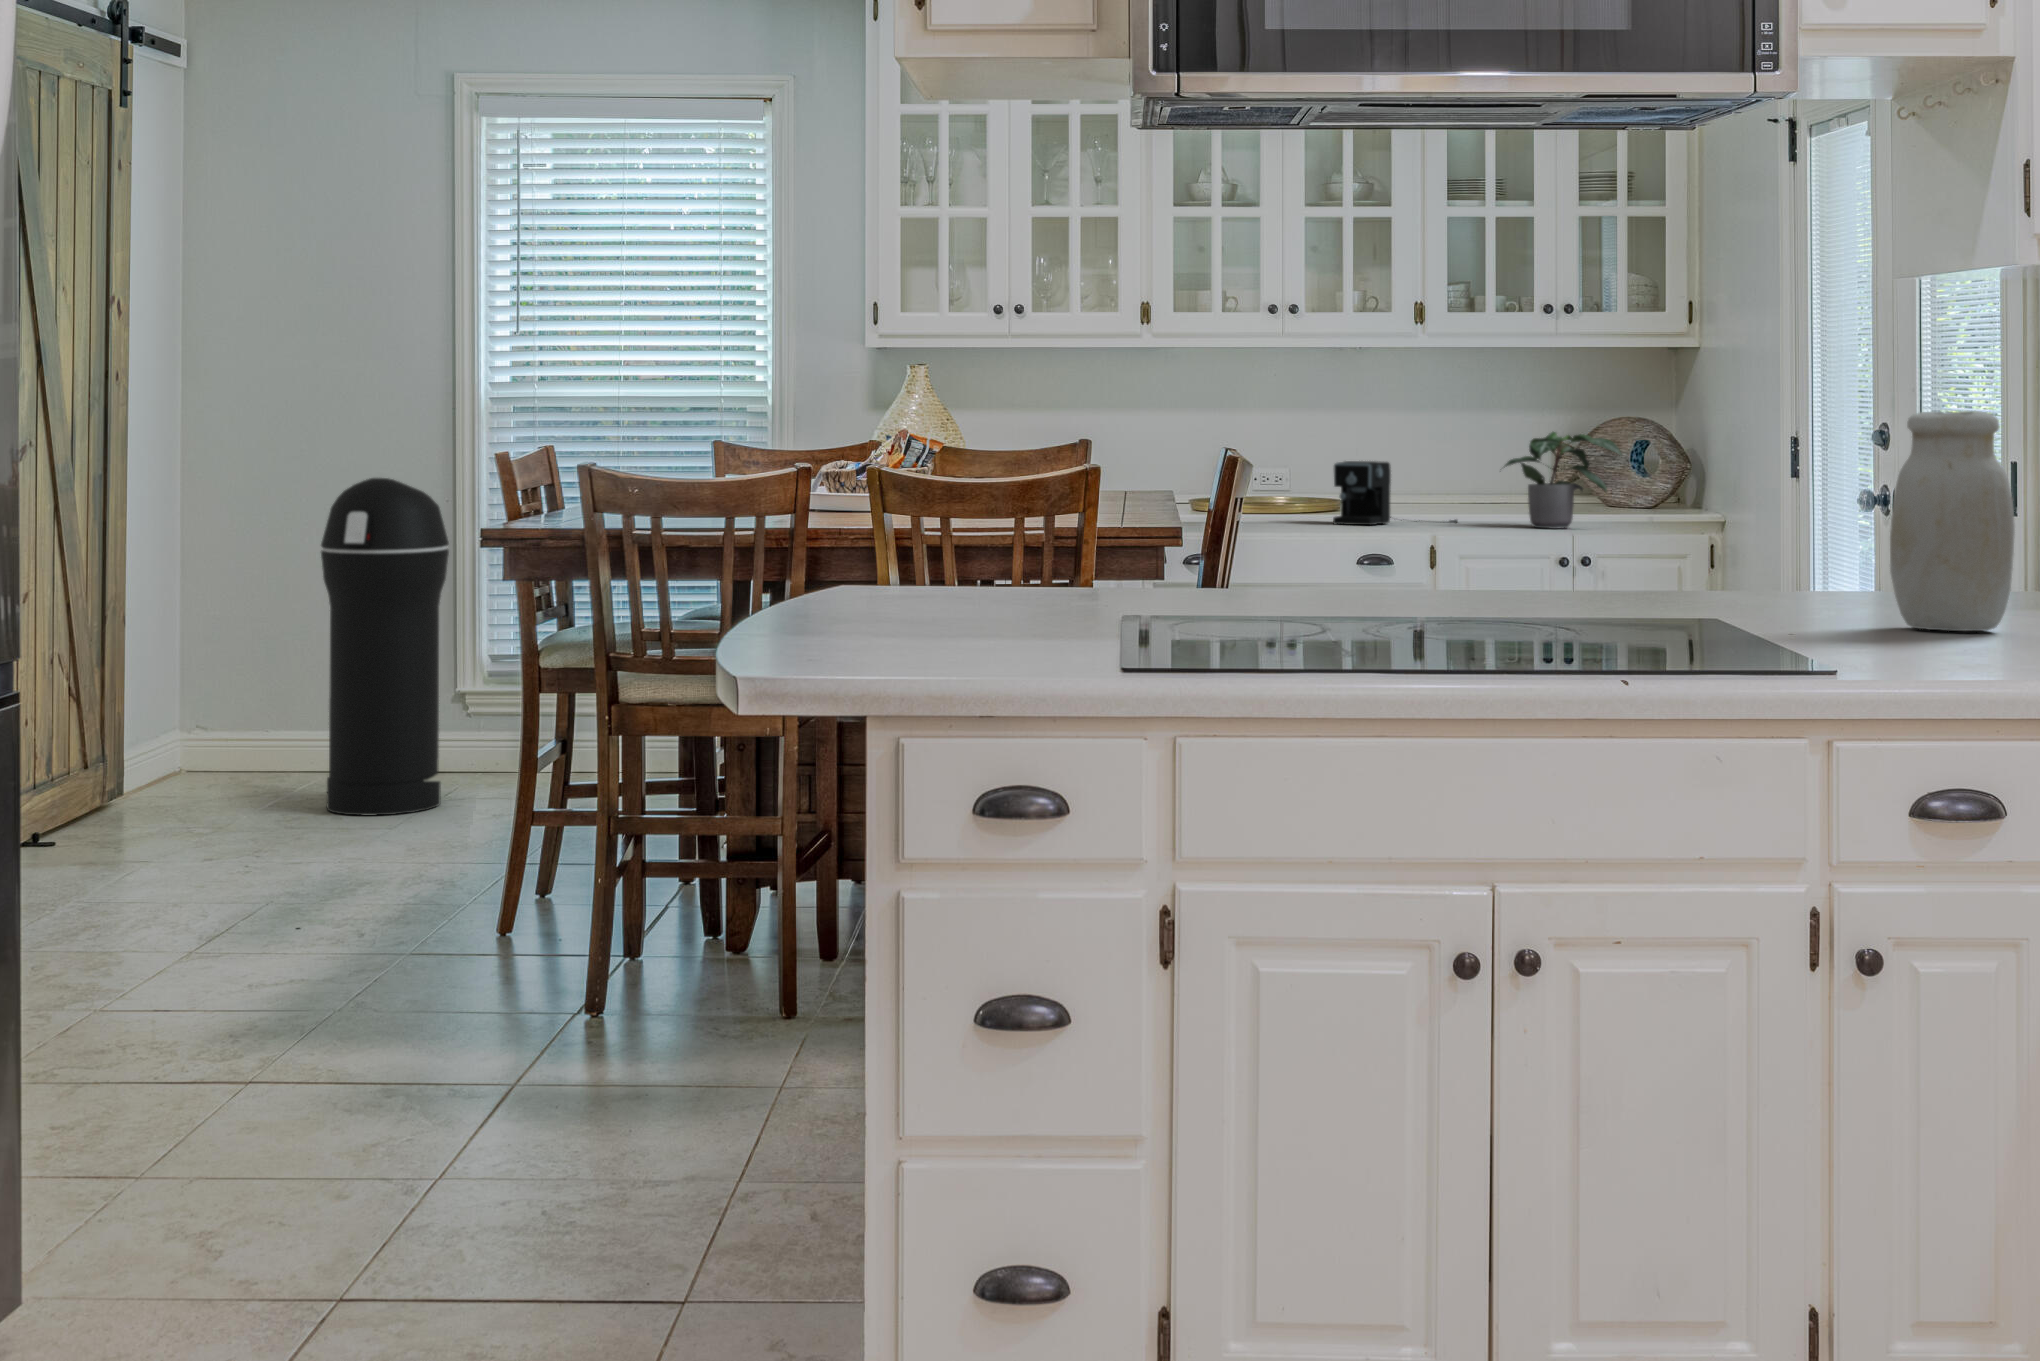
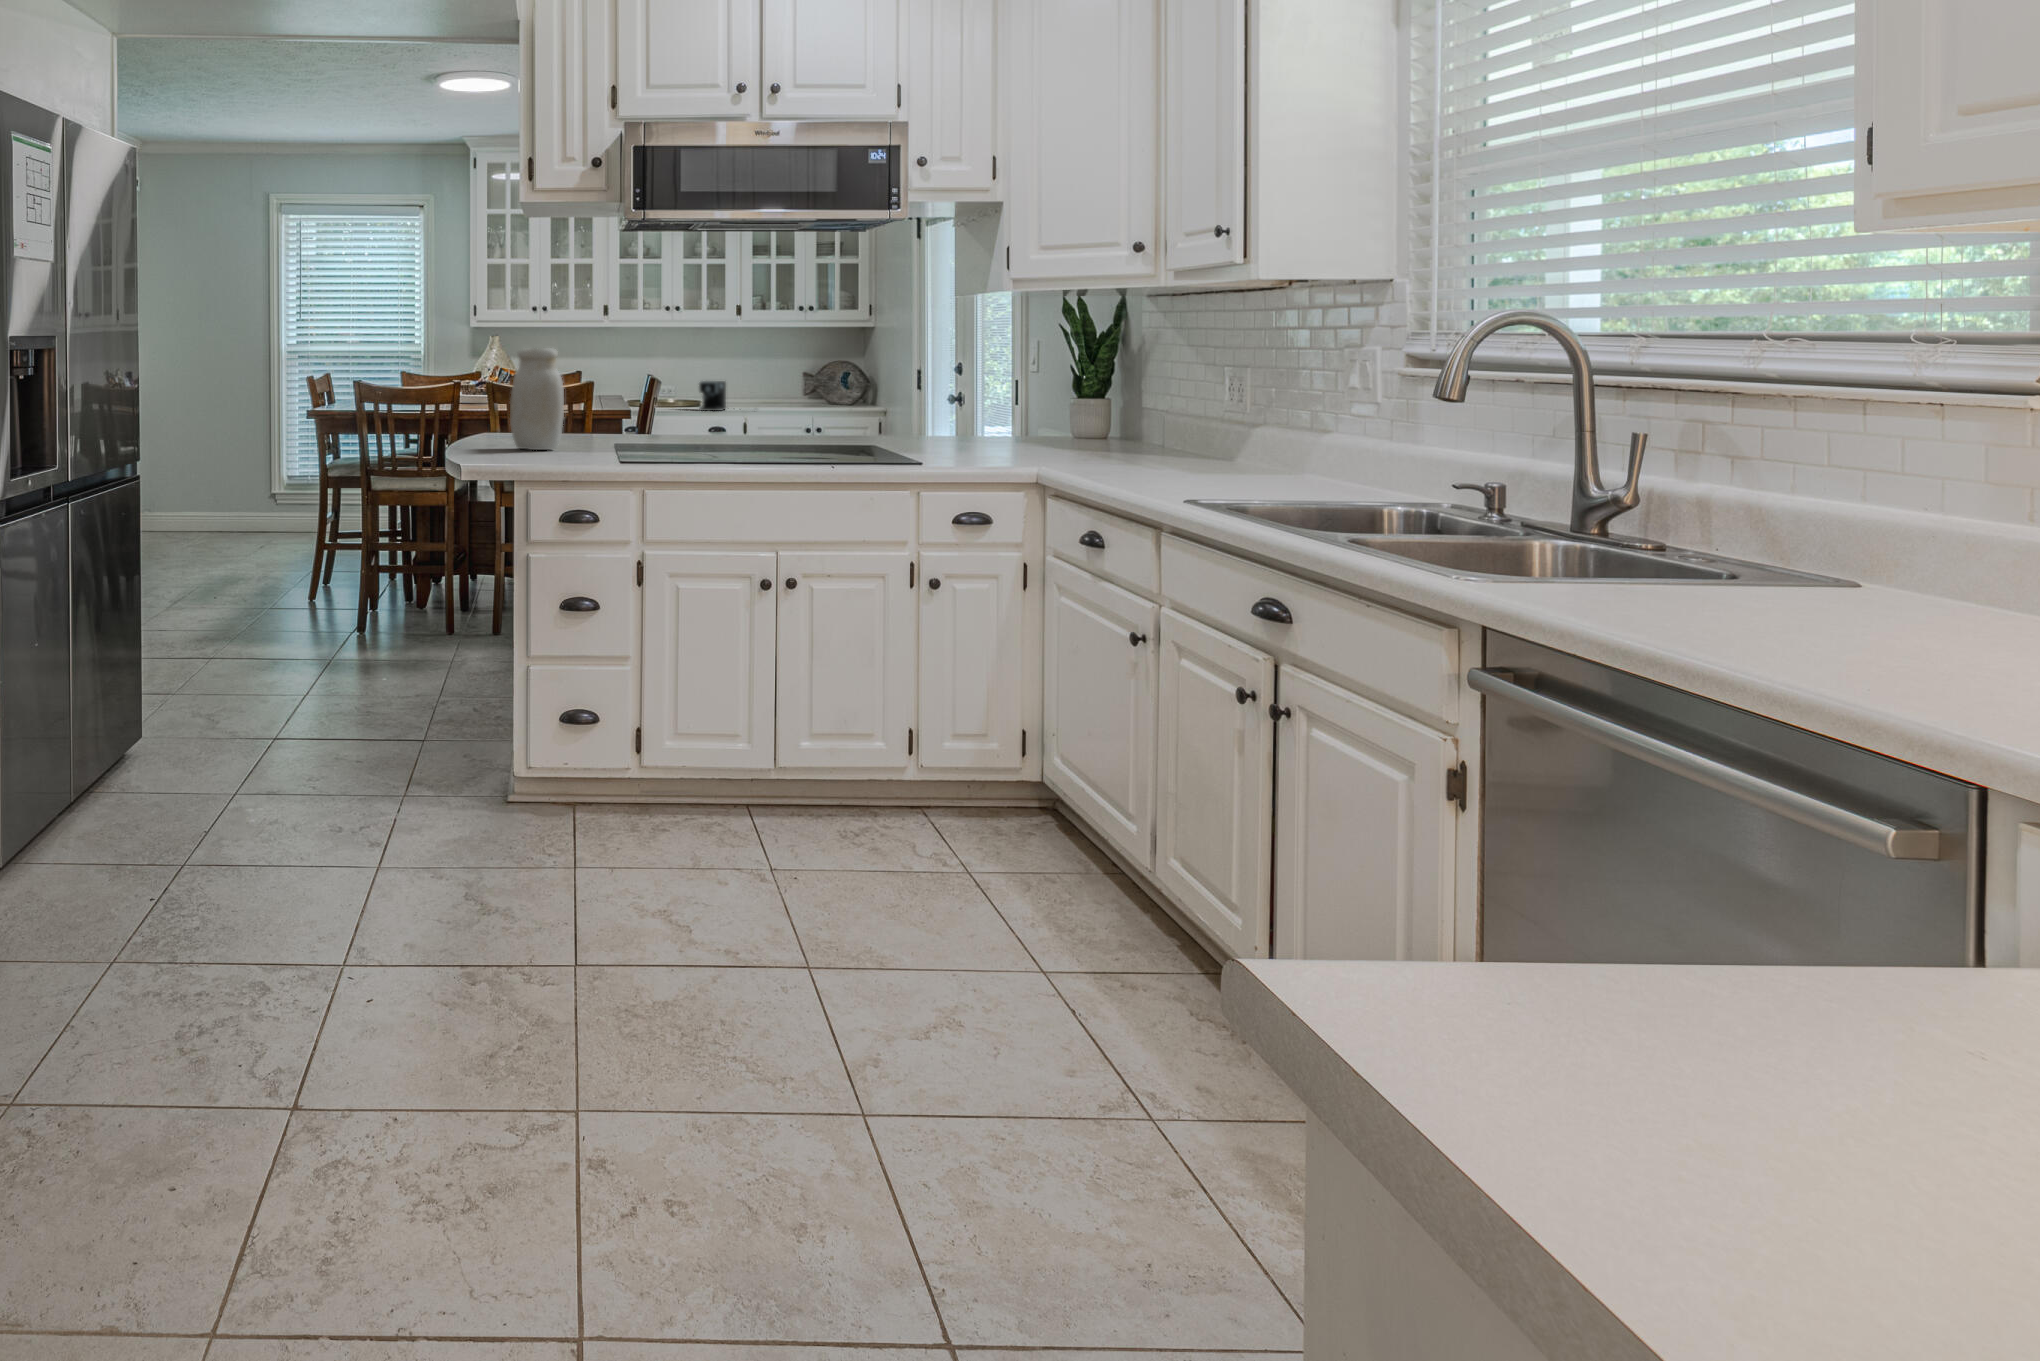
jar: present [1890,411,2015,631] -> present [510,348,564,450]
potted plant: present [1505,432,1621,529] -> none [778,366,836,413]
trash can: present [321,478,449,815] -> none [217,389,278,548]

